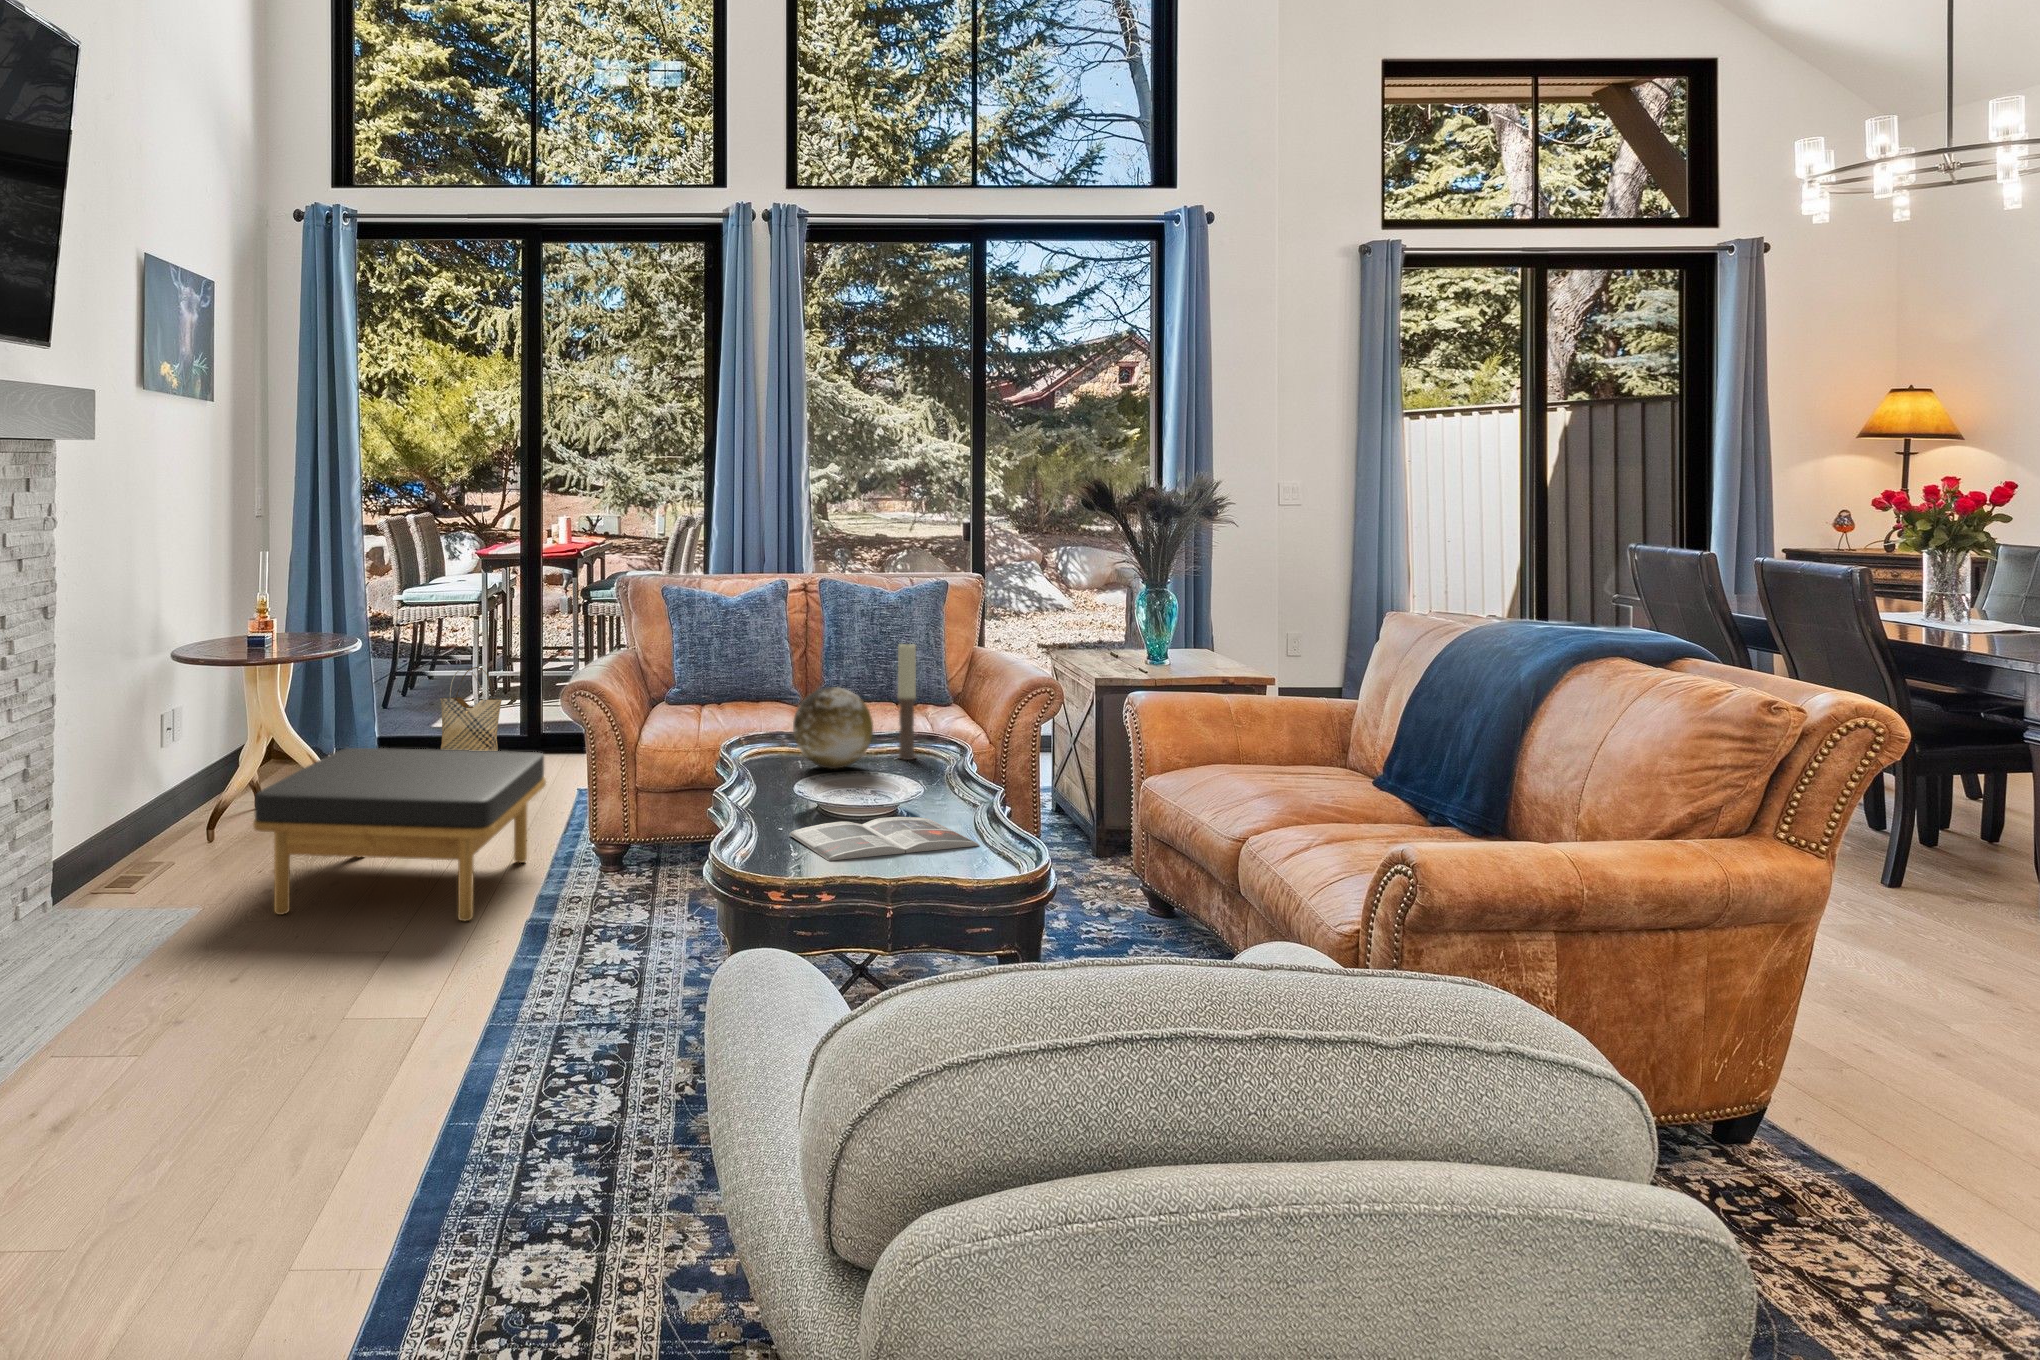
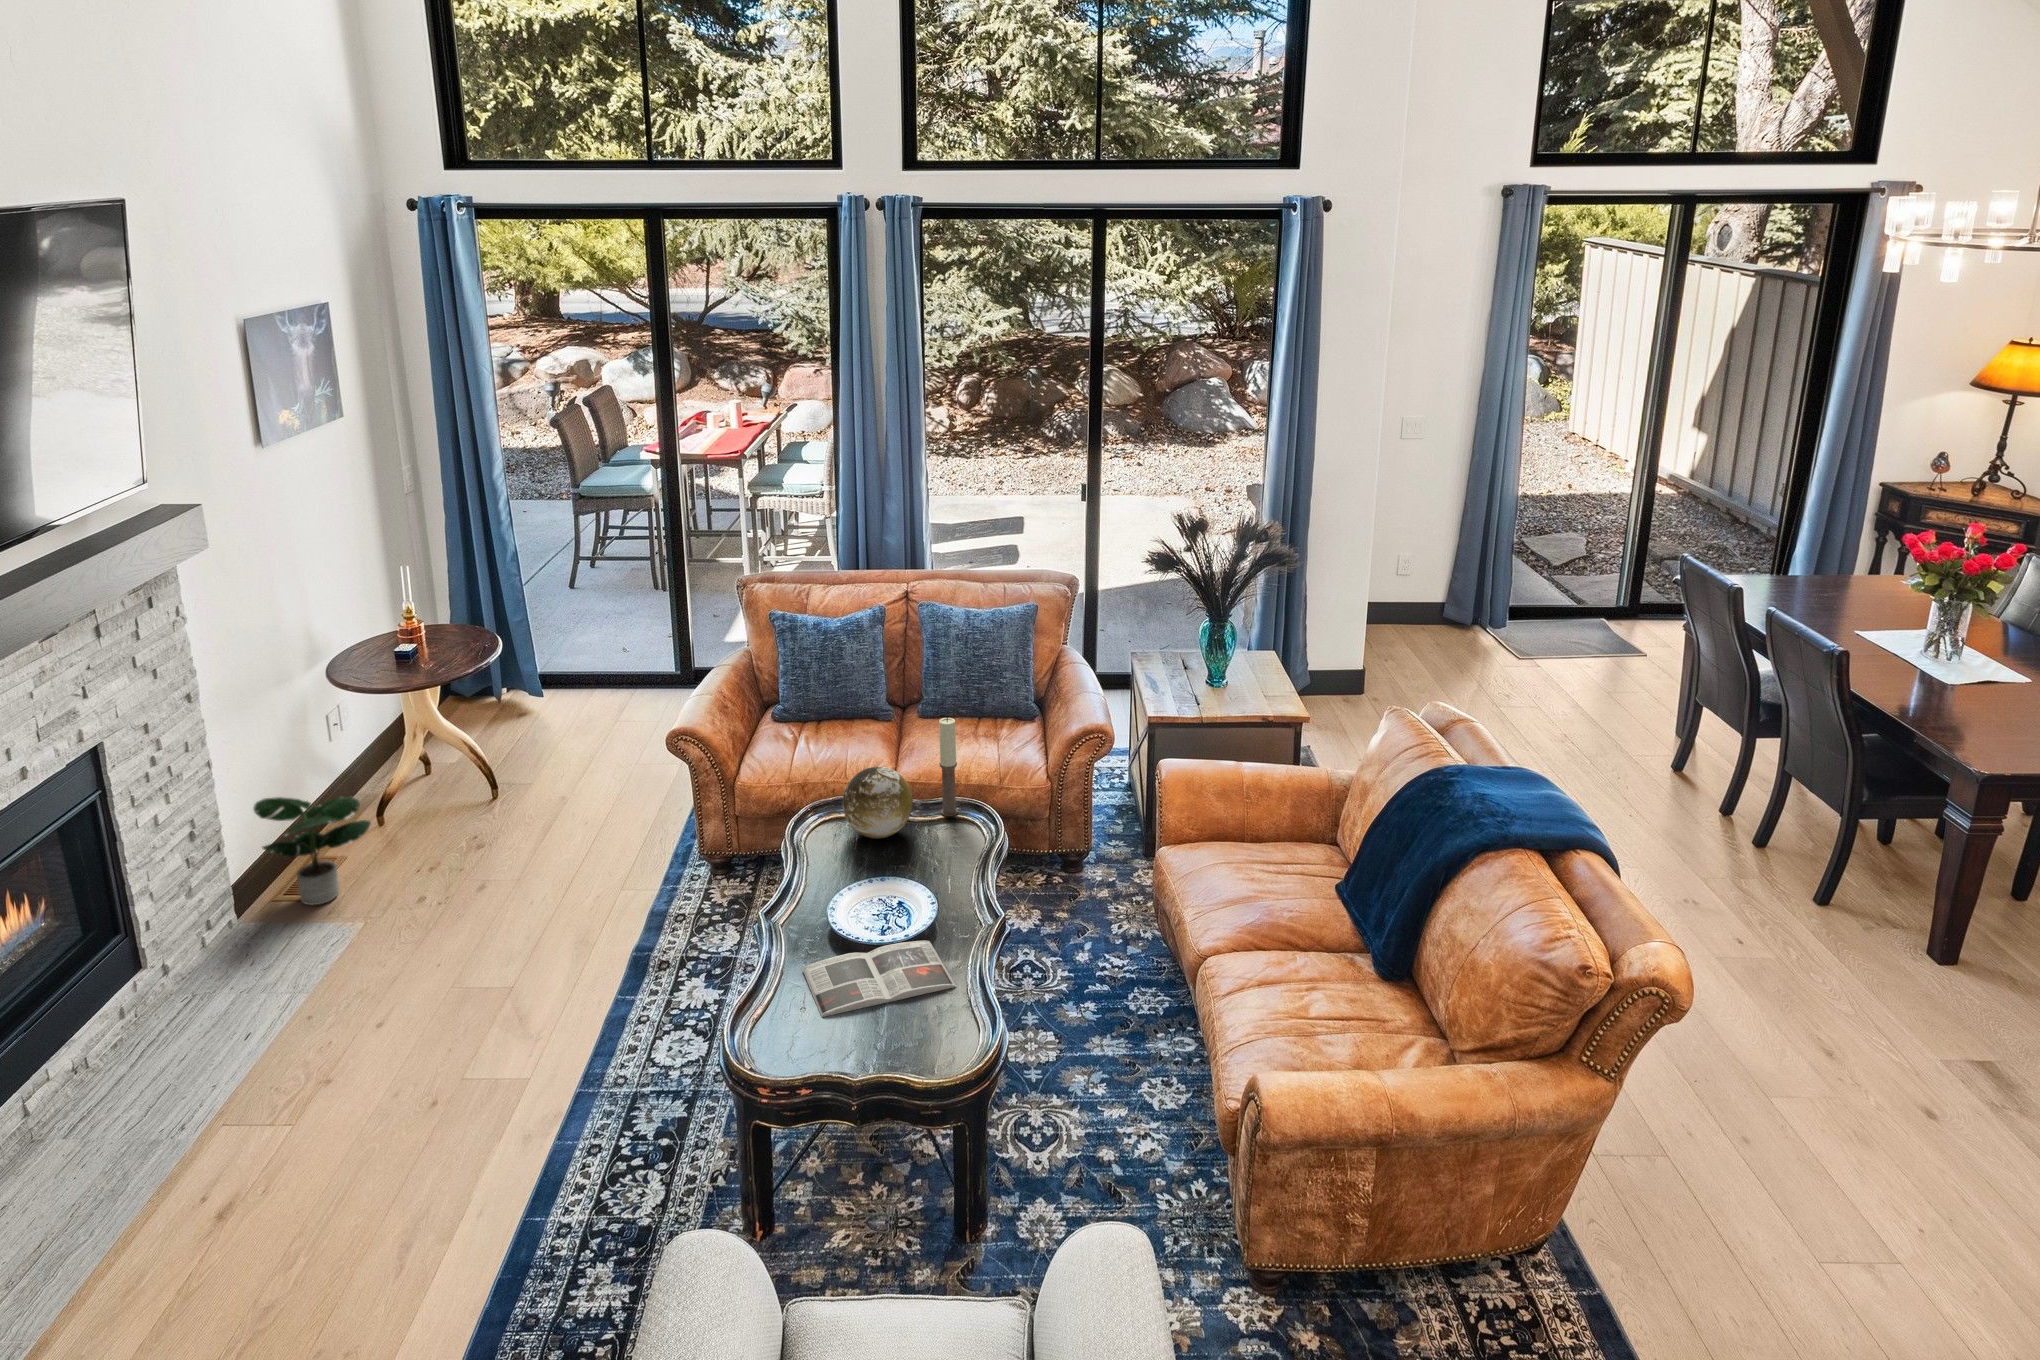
woven basket: present [440,667,502,751] -> none [596,604,652,683]
ottoman: present [253,748,546,921] -> none [392,759,659,944]
potted plant: none [88,761,218,892] -> present [253,797,371,905]

